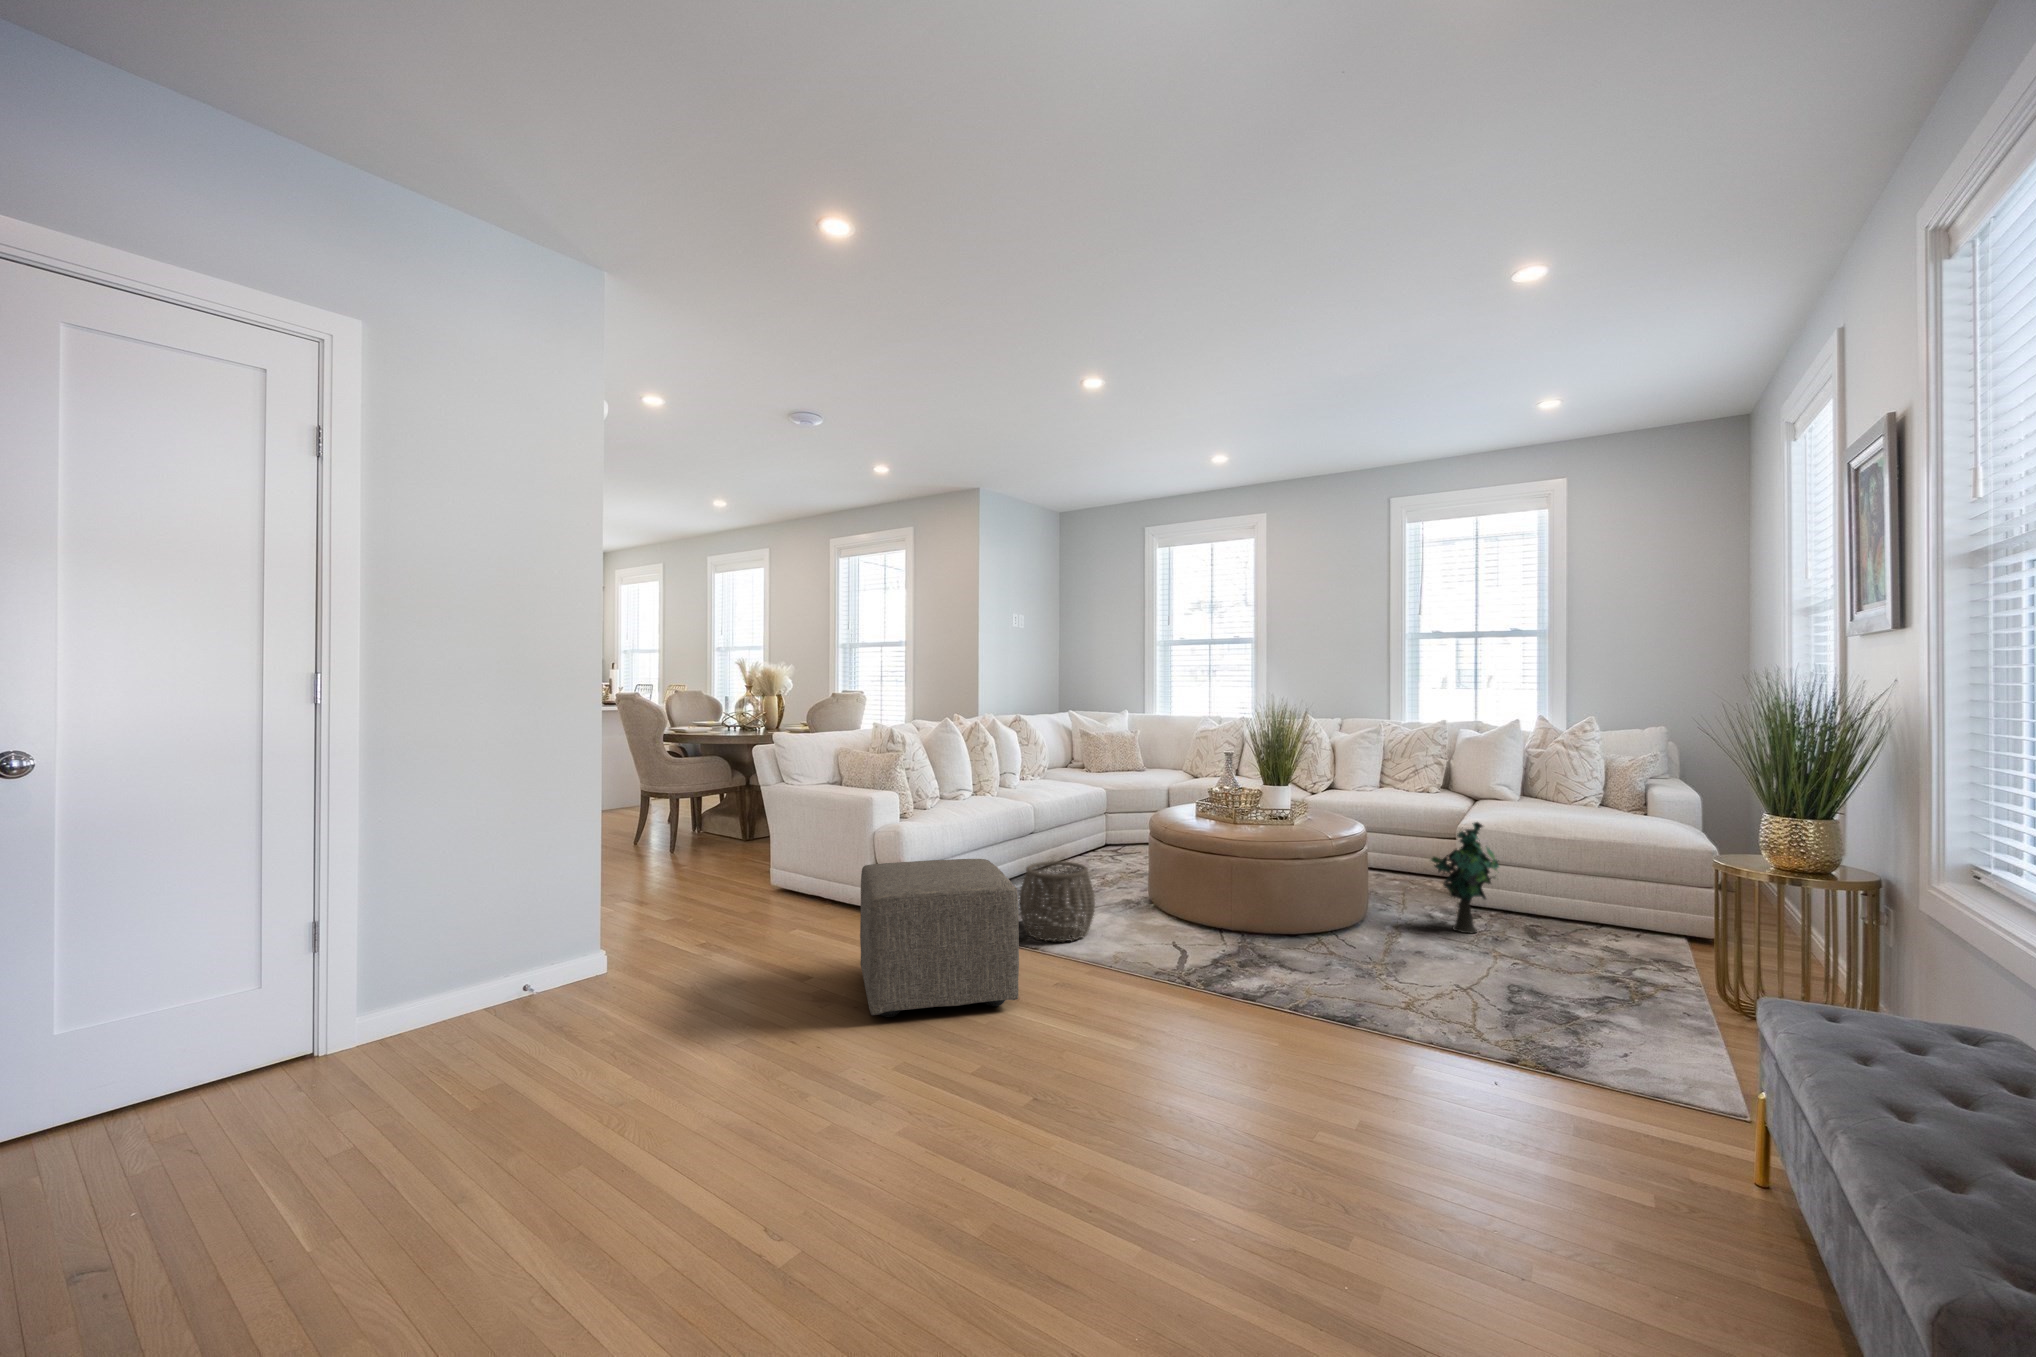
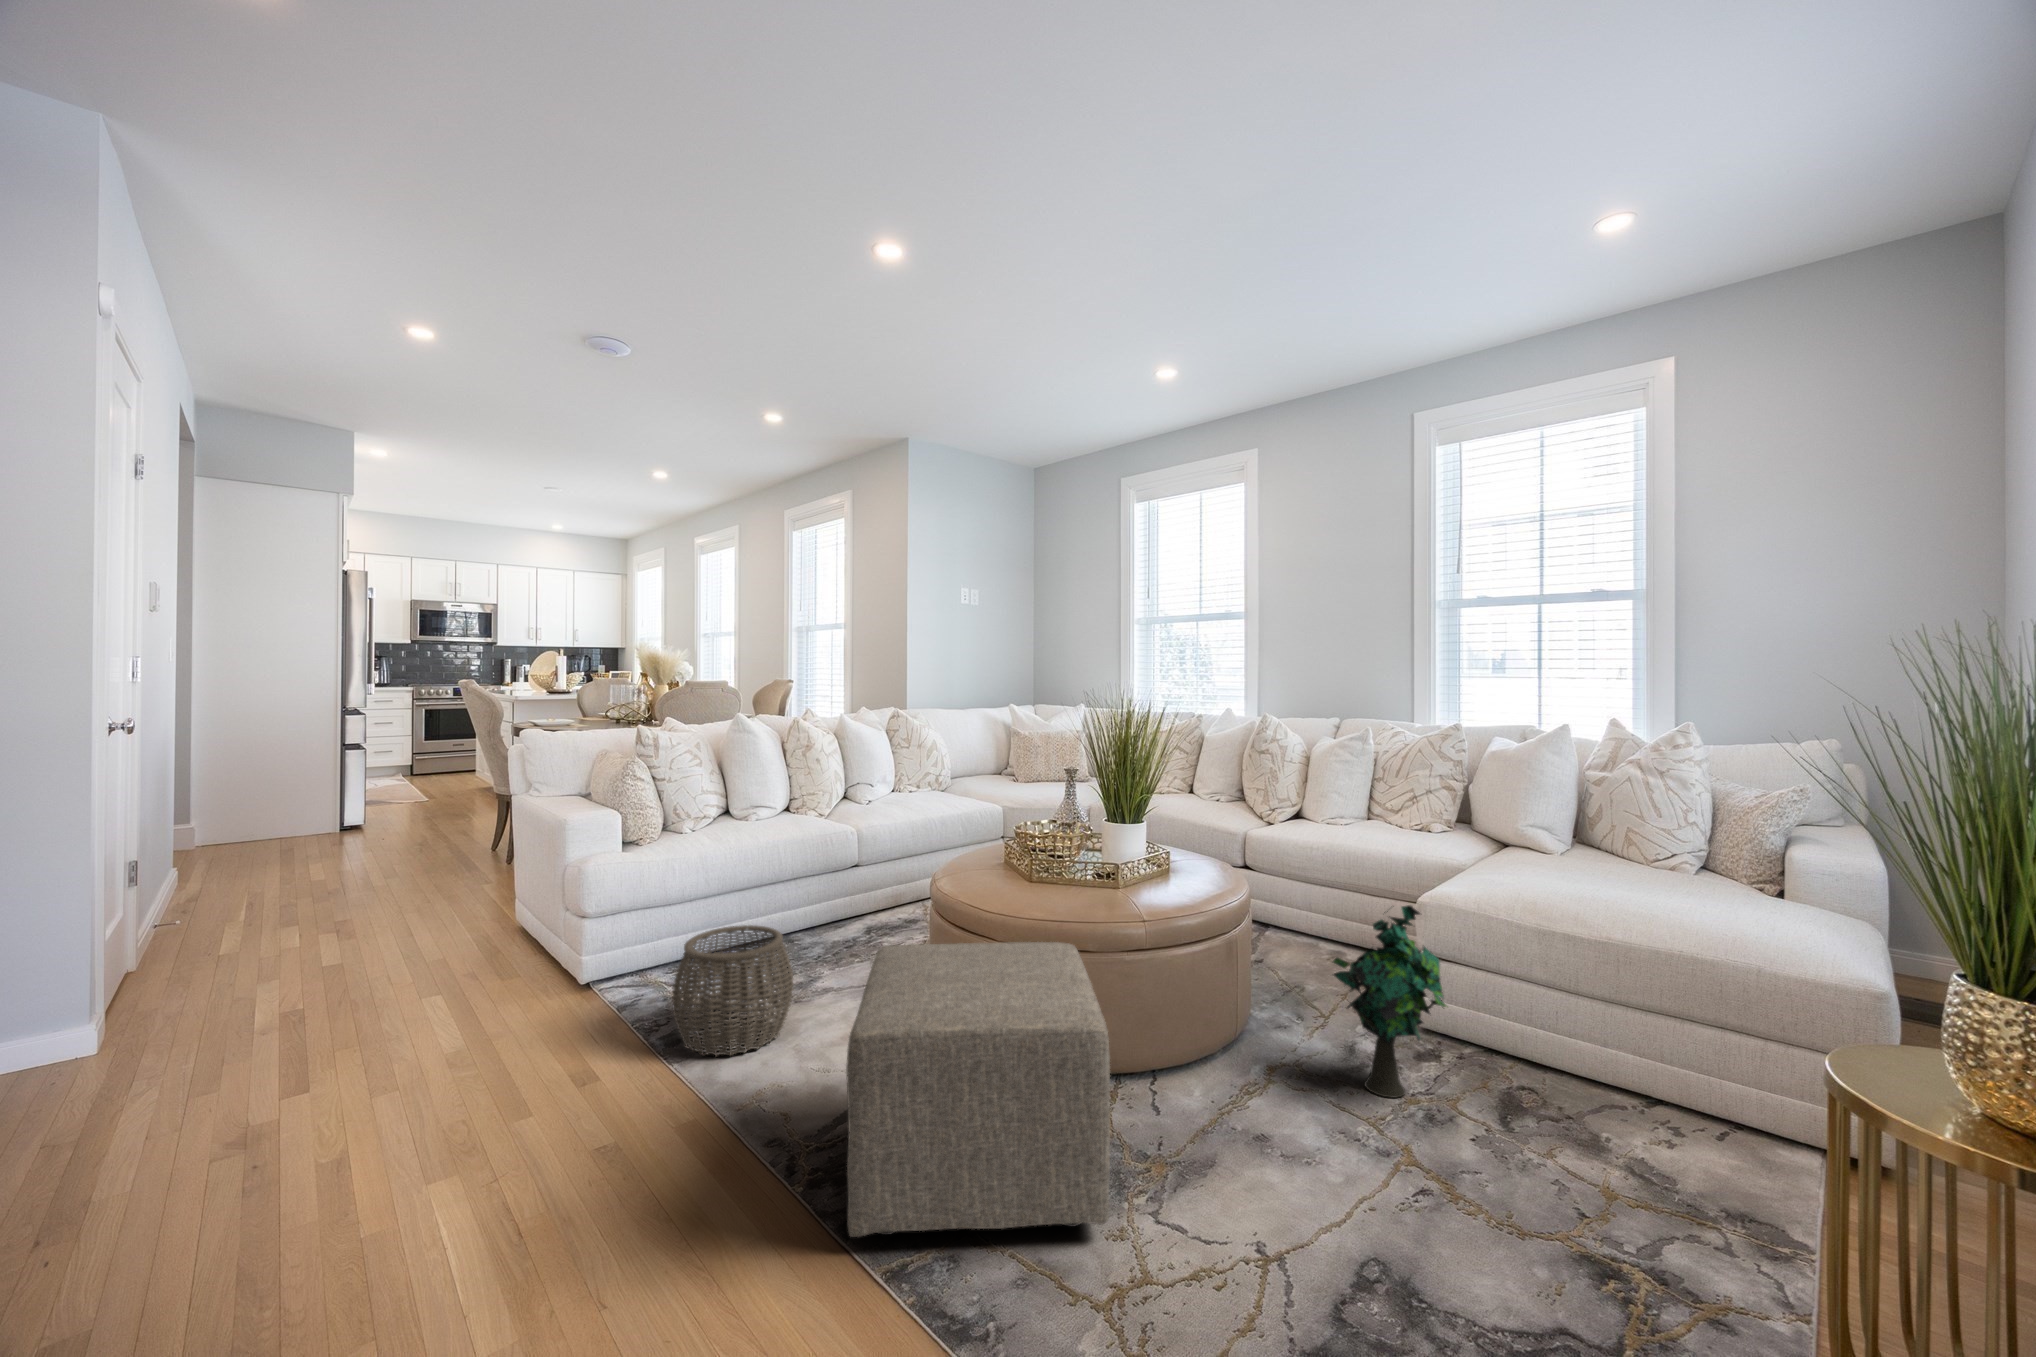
ottoman: present [860,859,1019,1017] -> present [846,942,1110,1237]

